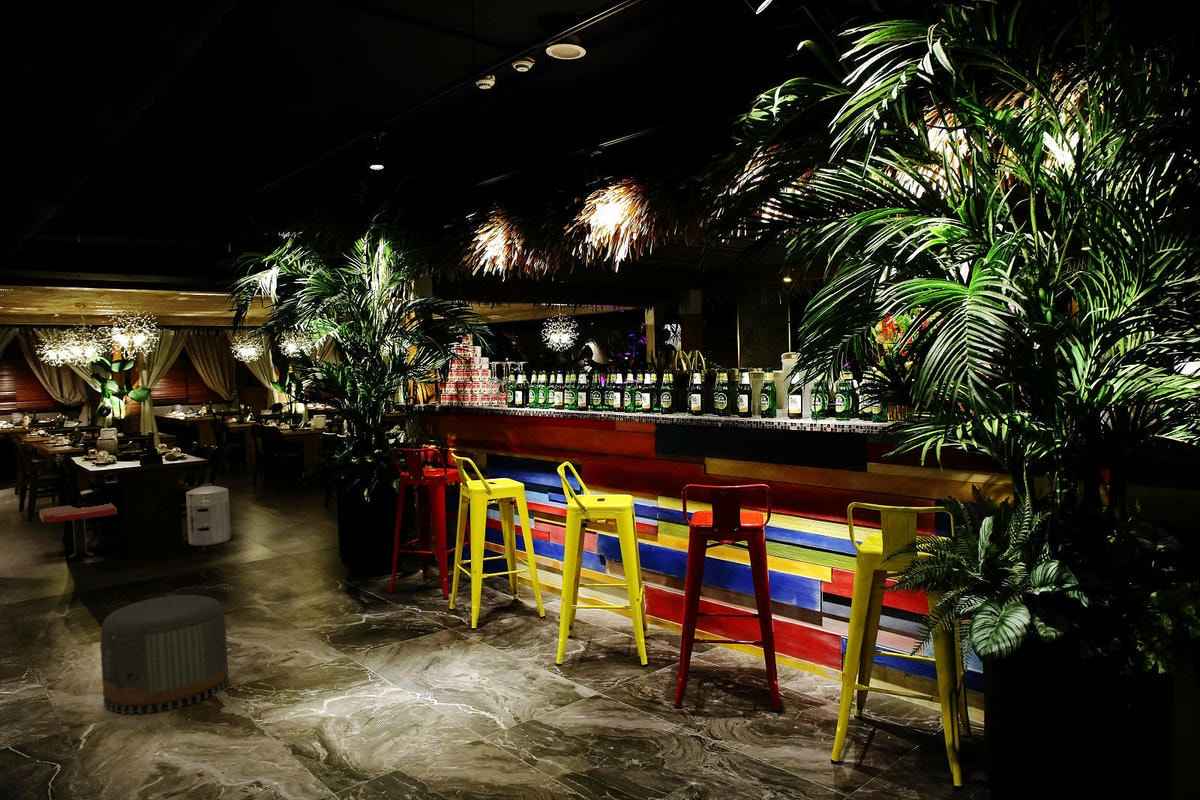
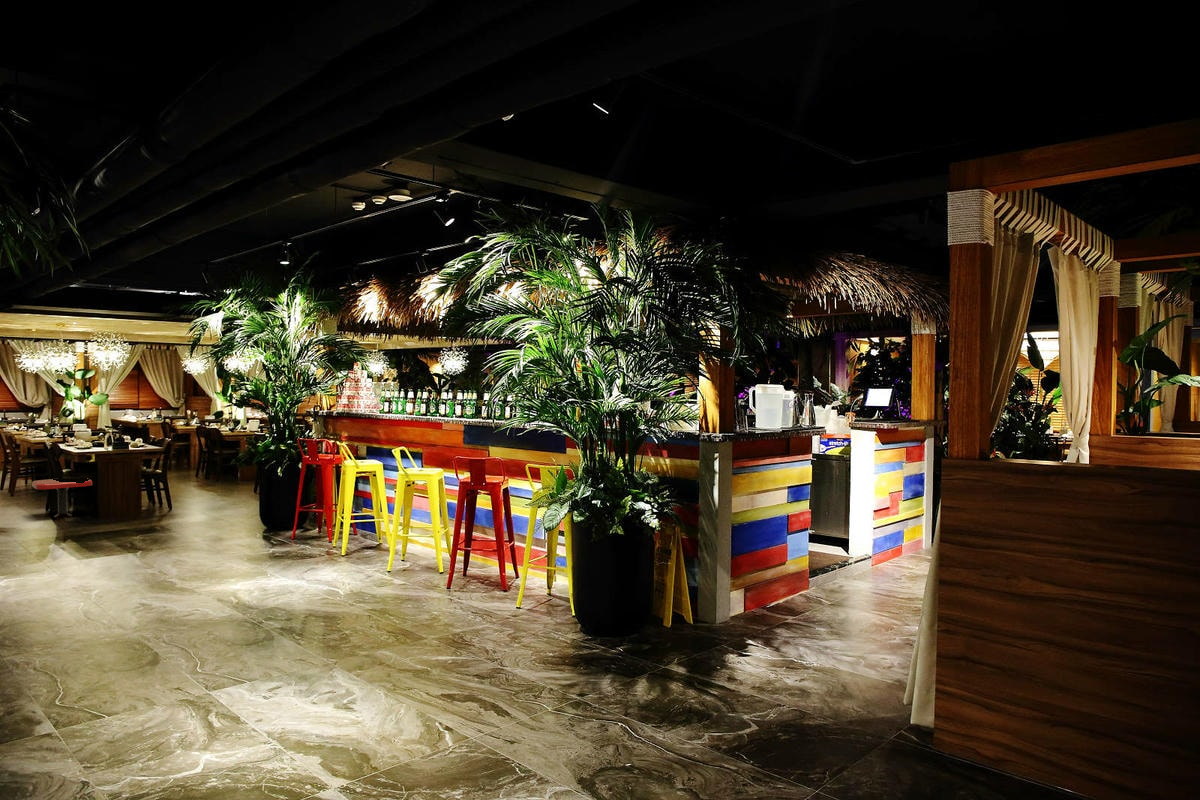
waste bin: present [186,484,231,546] -> none [145,465,179,511]
pouf: present [100,595,228,714] -> none [100,524,179,589]

